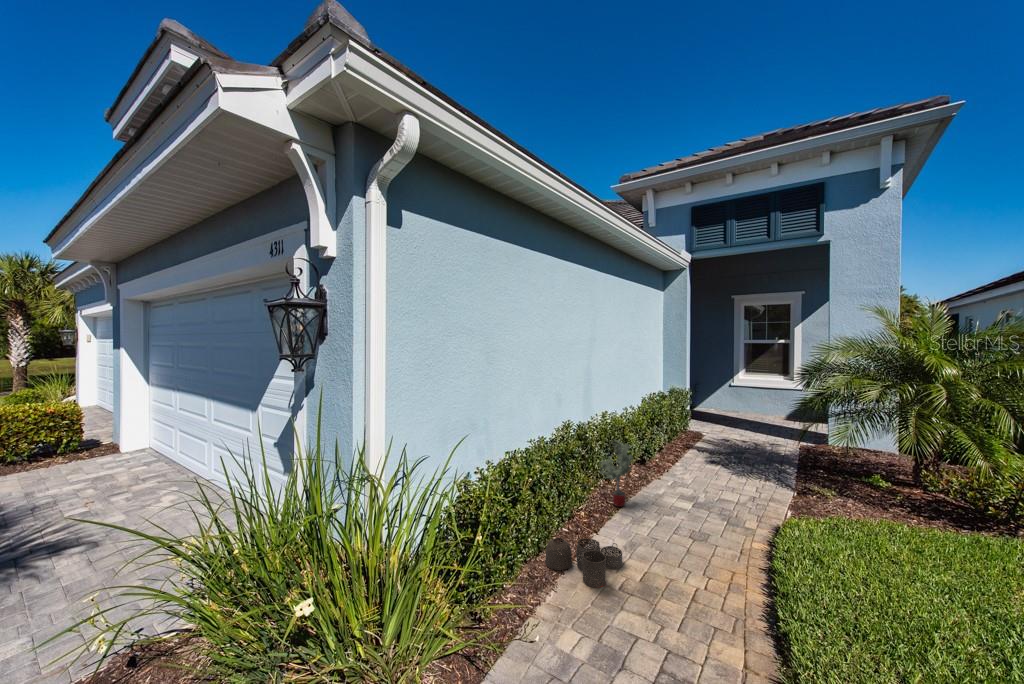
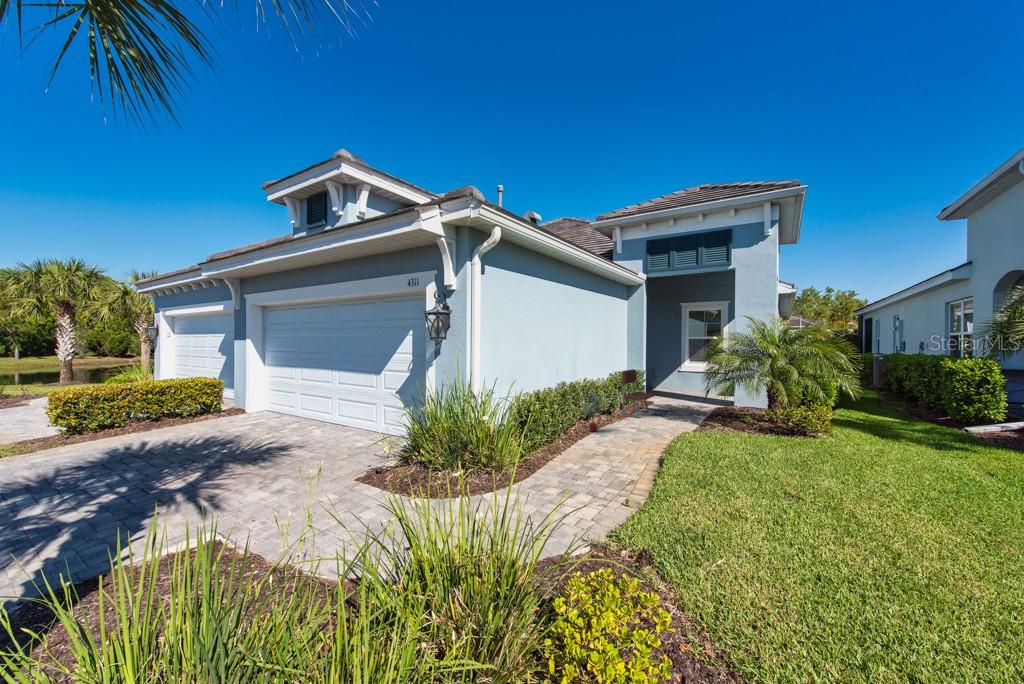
bench: none [661,391,711,468] -> present [622,370,655,418]
woven basket: present [545,536,622,587] -> none [554,434,594,453]

